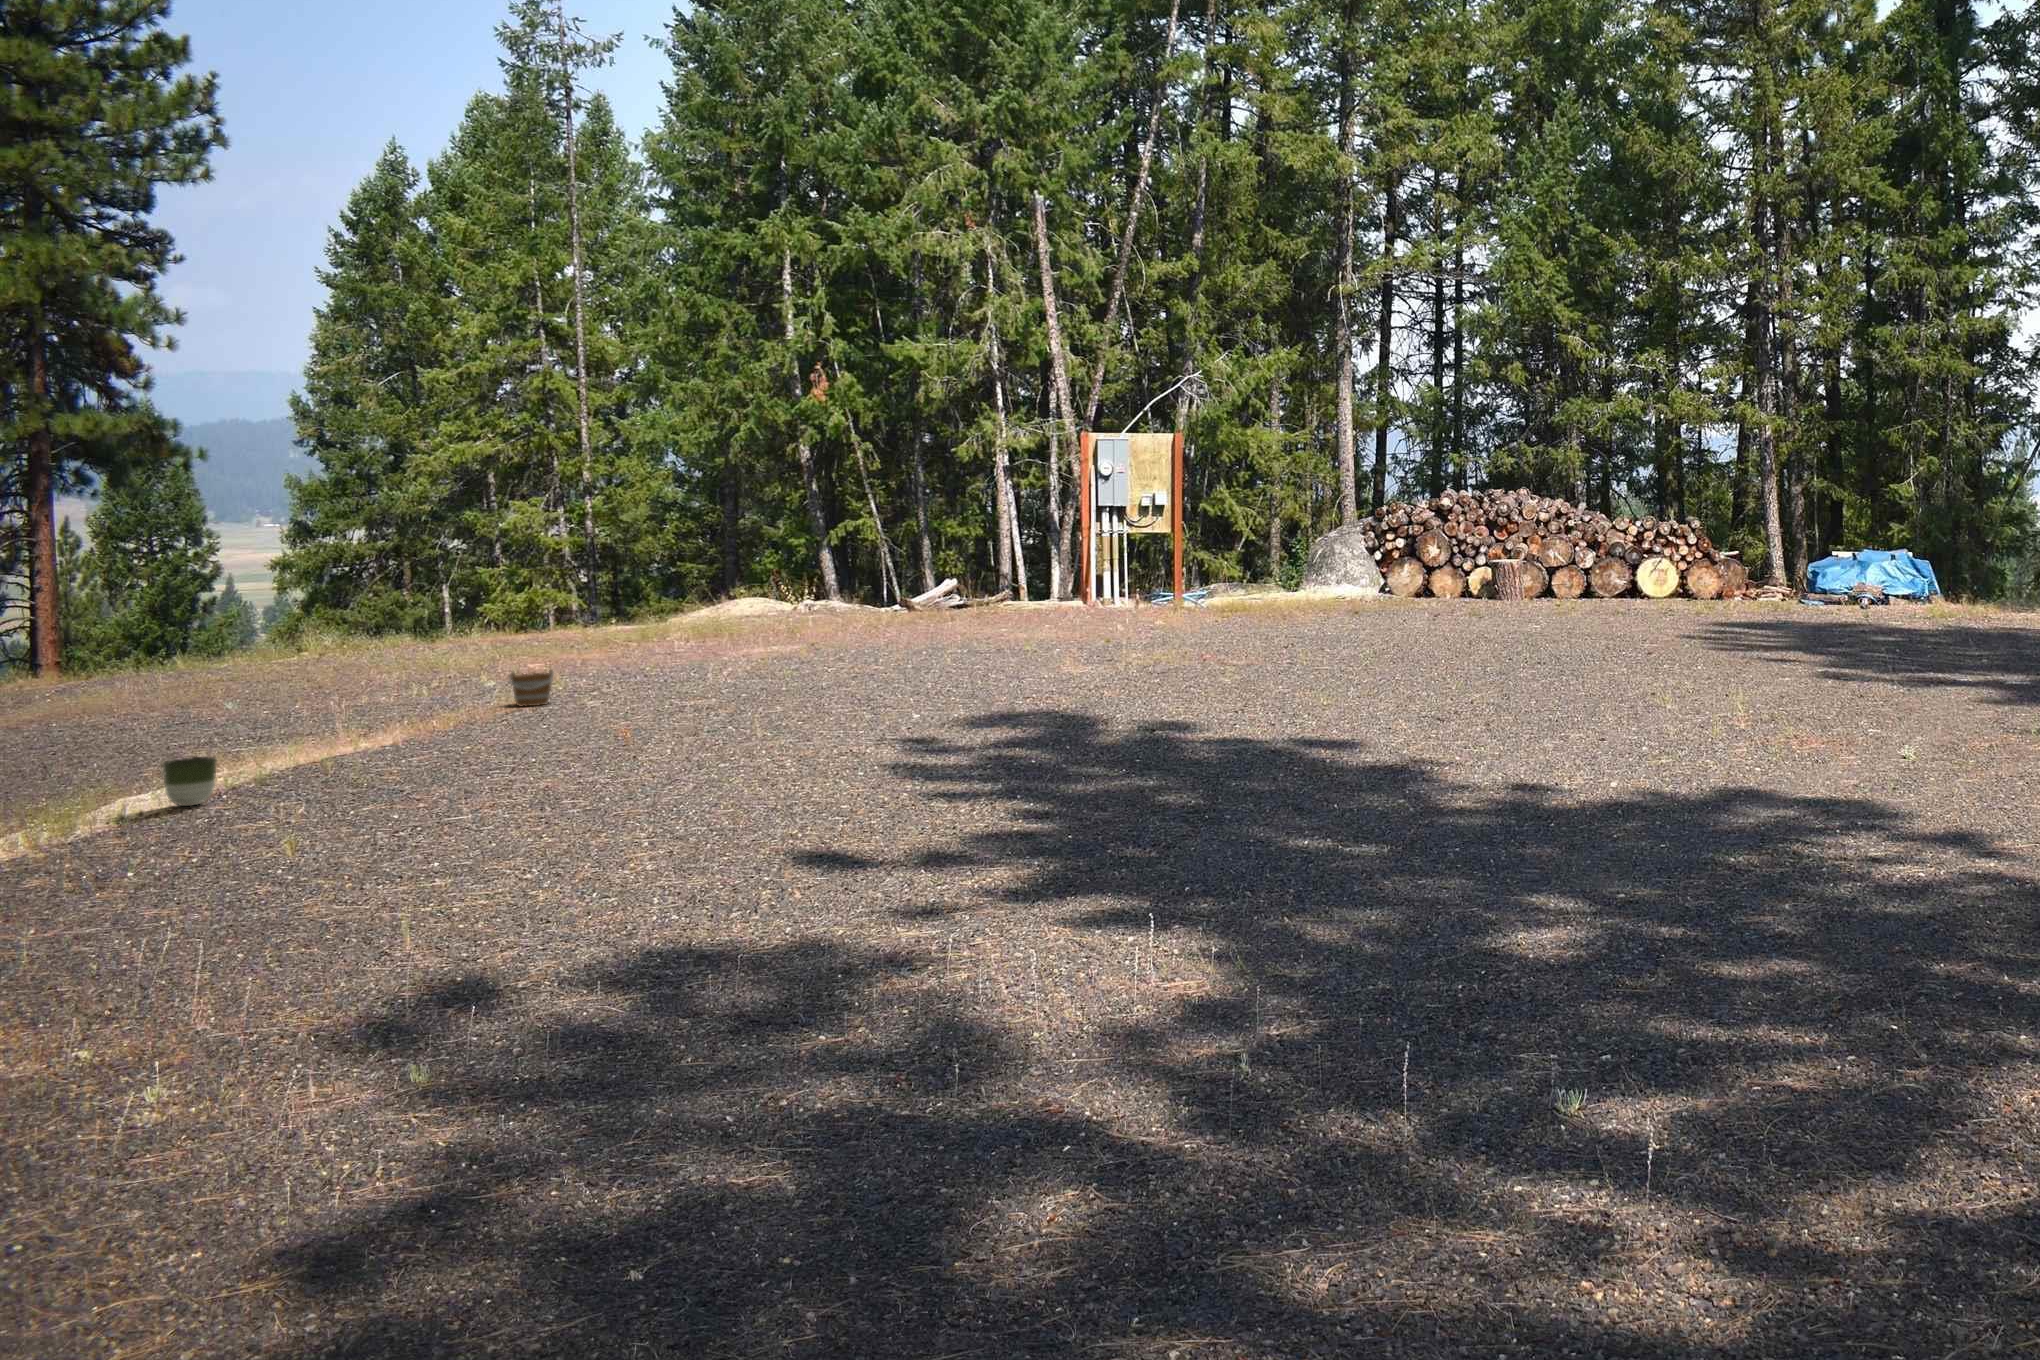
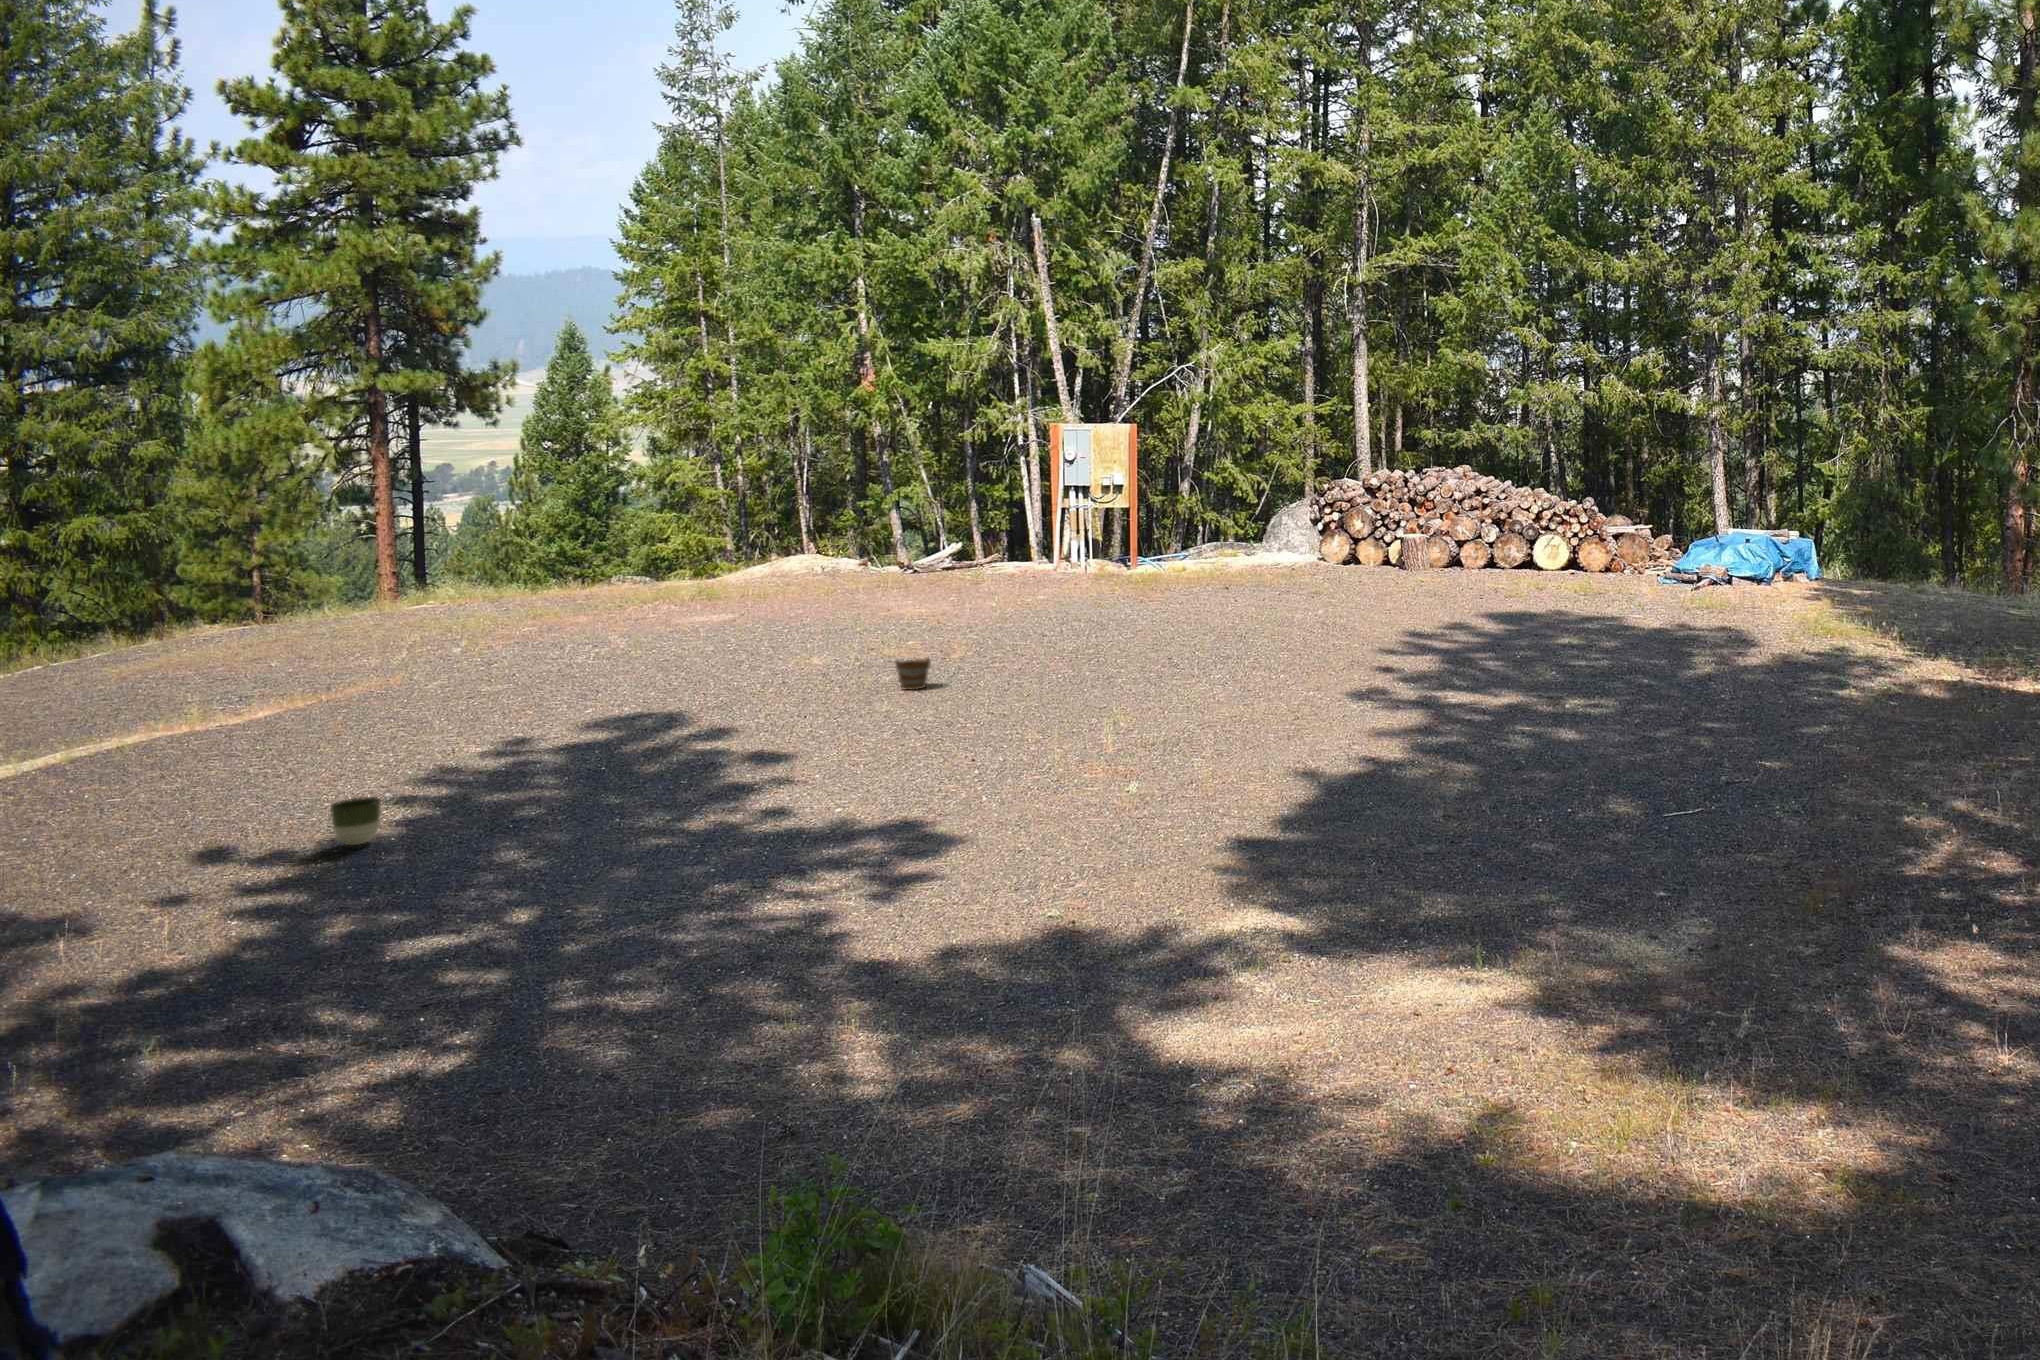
bucket: present [509,670,554,706] -> present [895,658,931,690]

